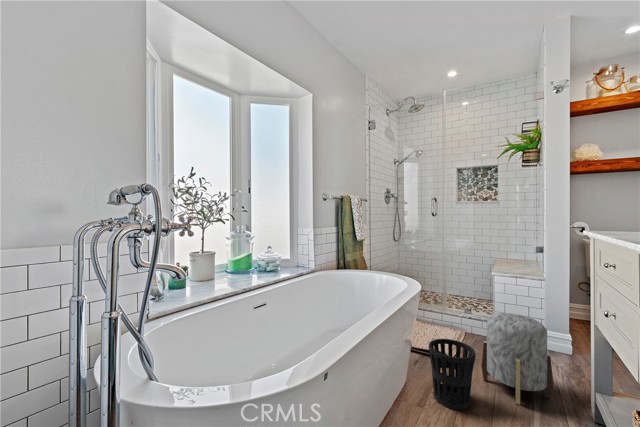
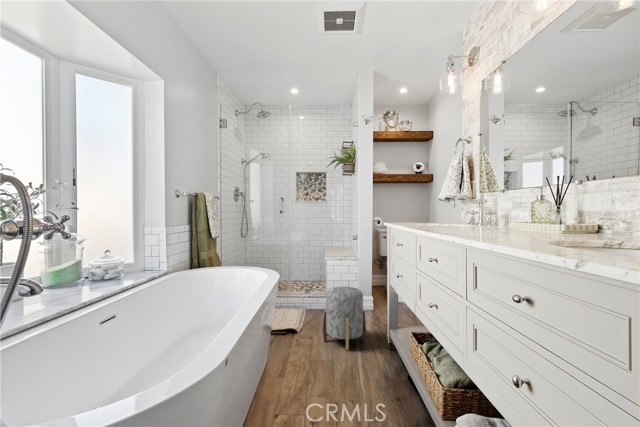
wastebasket: present [429,339,476,410] -> none [287,314,322,367]

